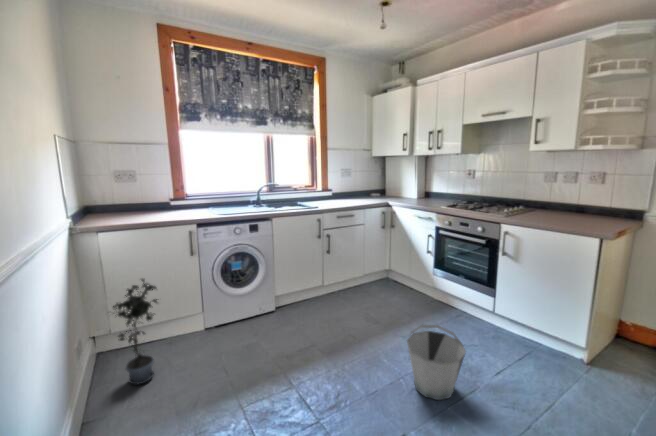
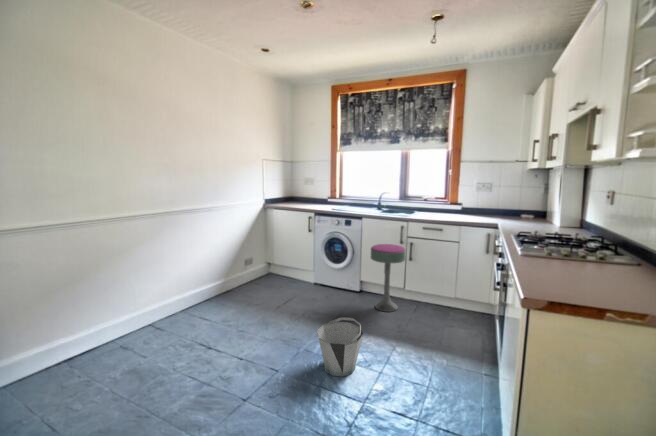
bar stool: none [310,240,349,318] -> present [371,244,405,312]
potted plant: present [113,279,157,384] -> none [251,235,275,288]

